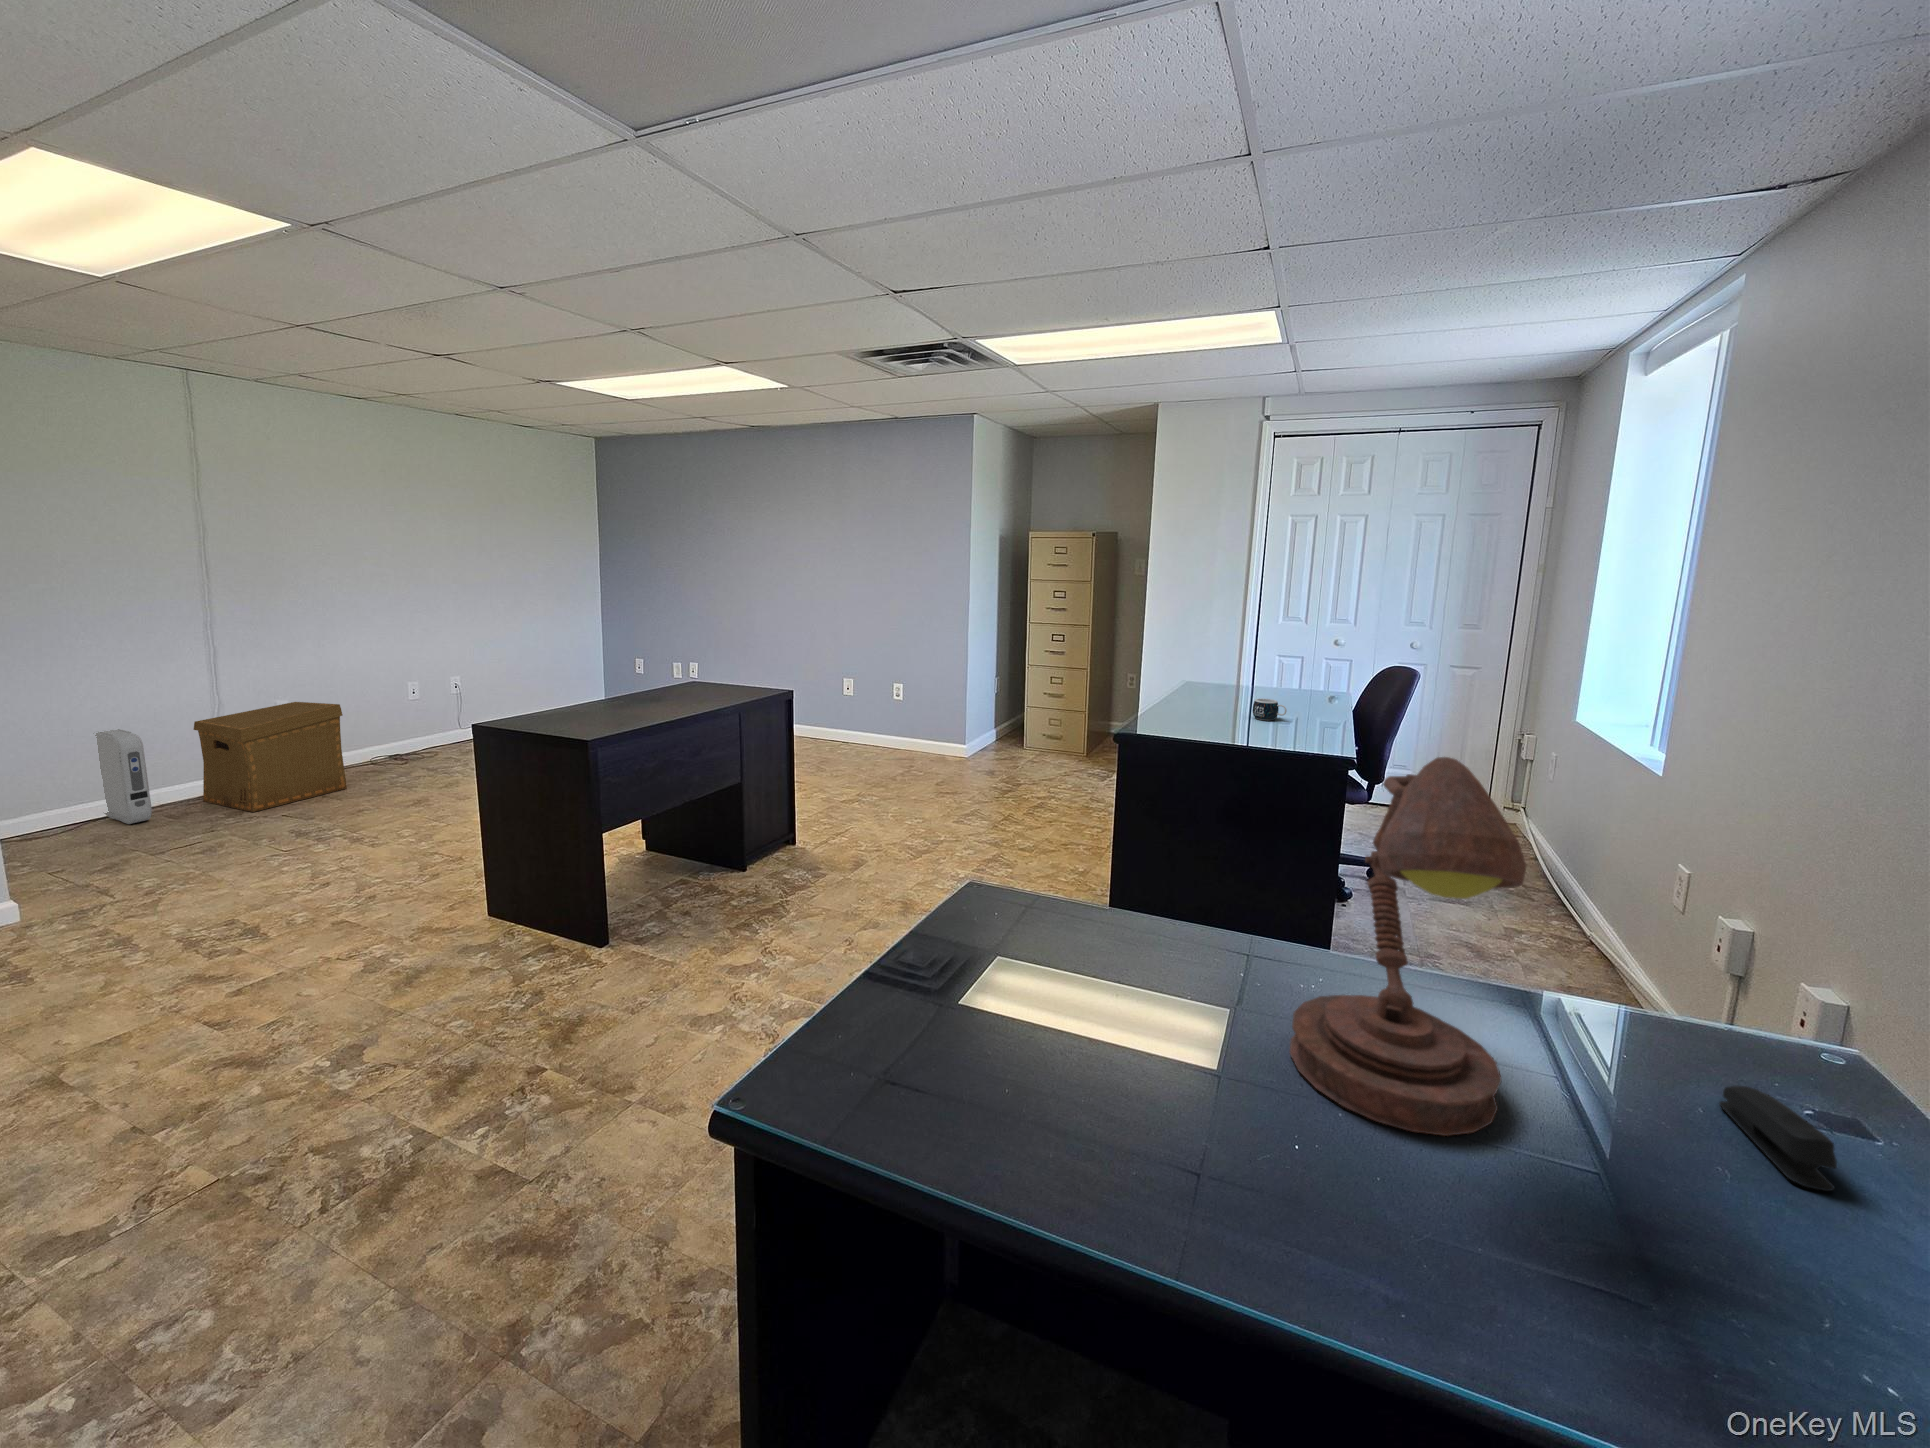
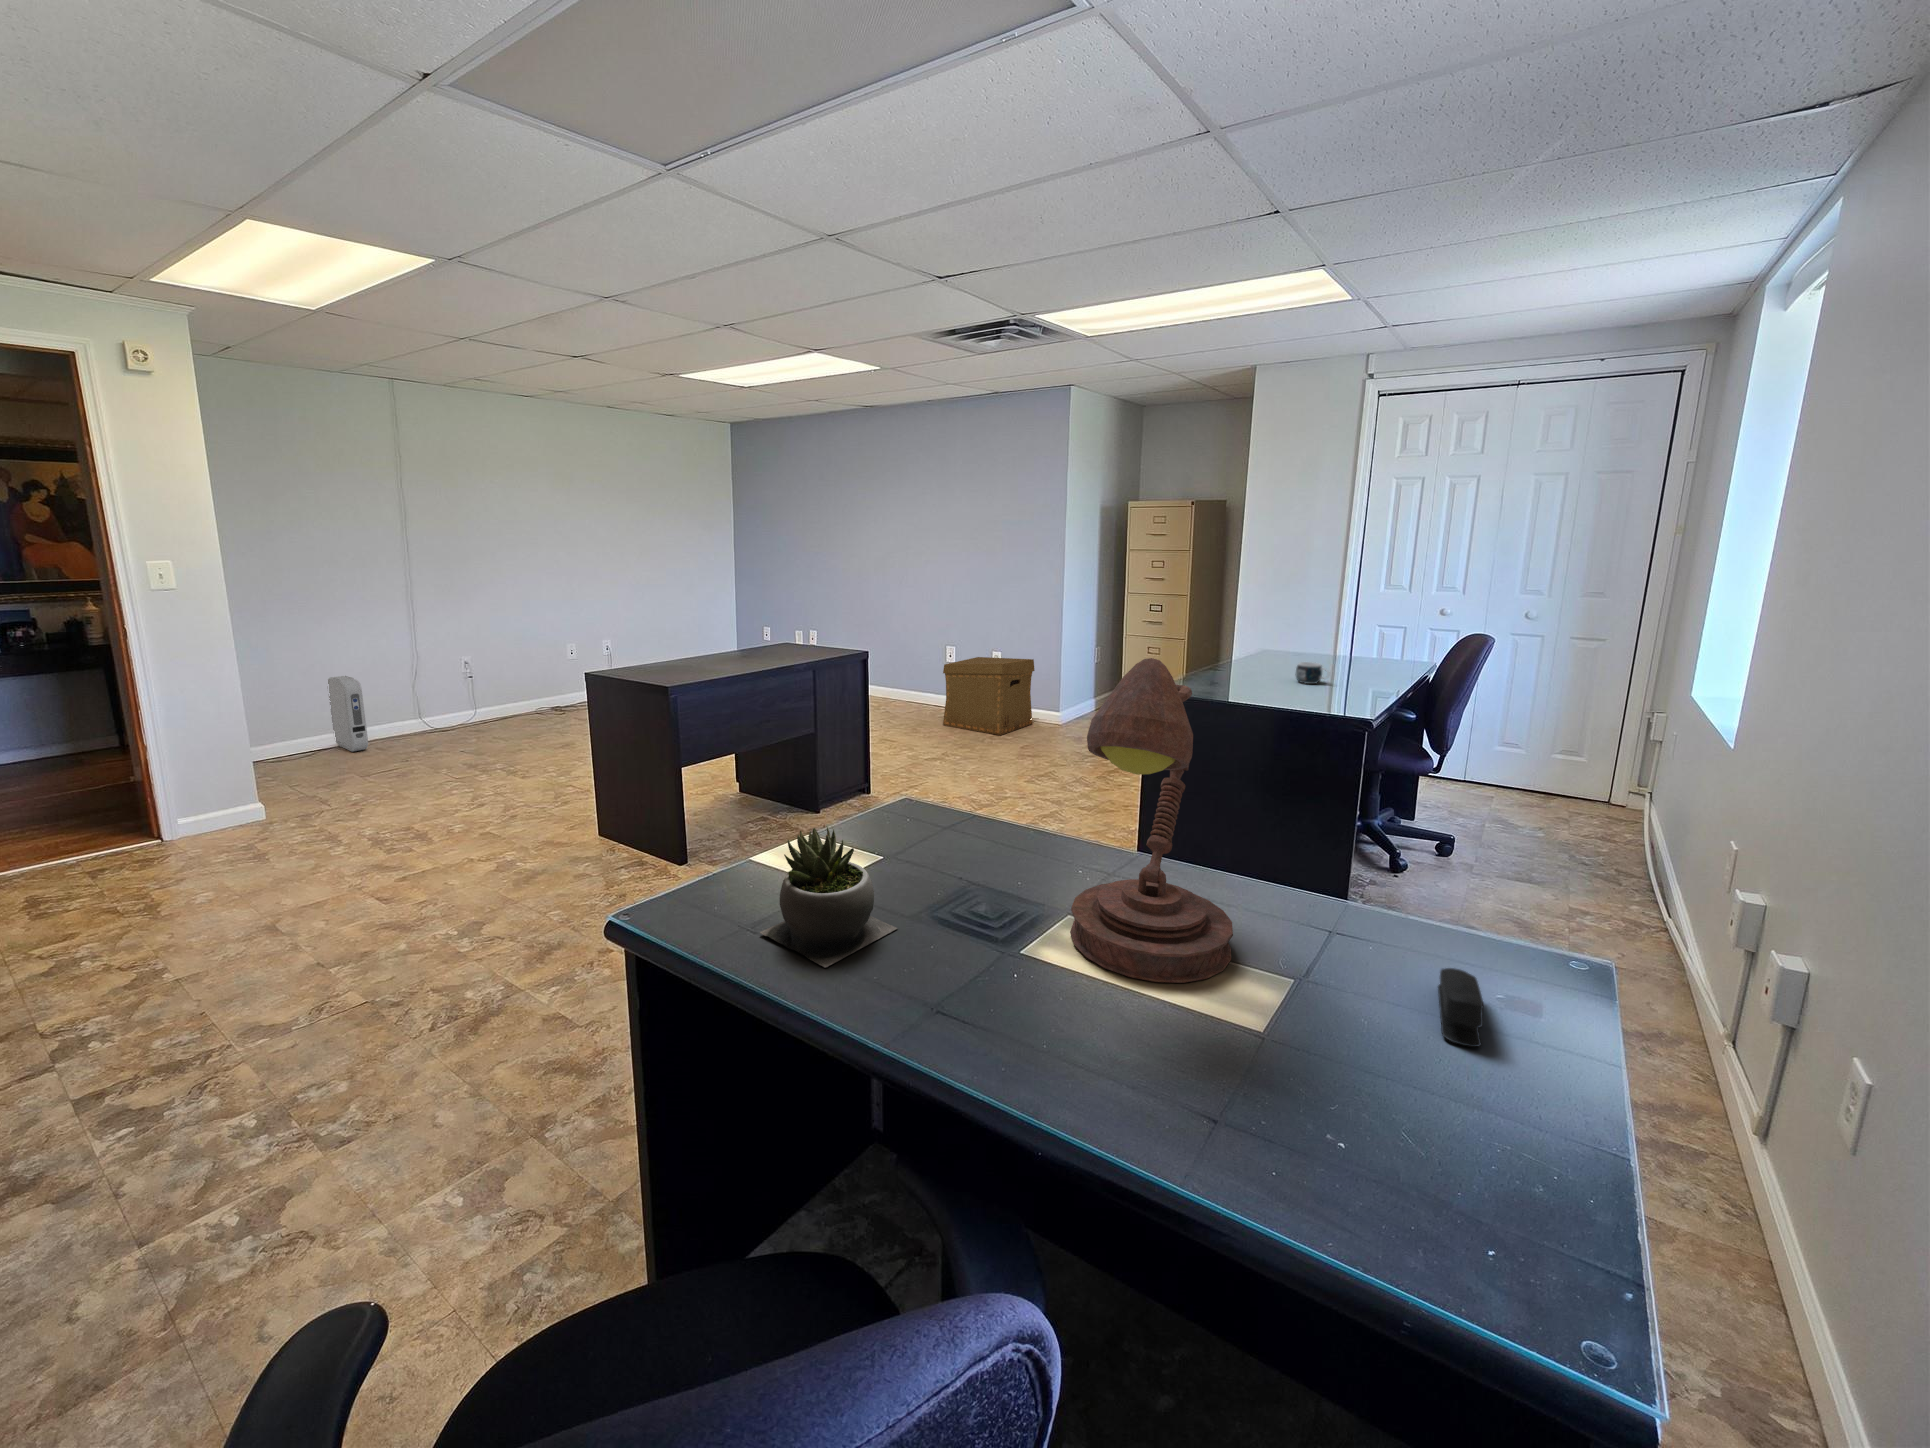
cardboard box: present [194,702,347,812] -> present [943,657,1035,735]
succulent plant: none [939,965,1099,1162] -> present [760,827,897,968]

